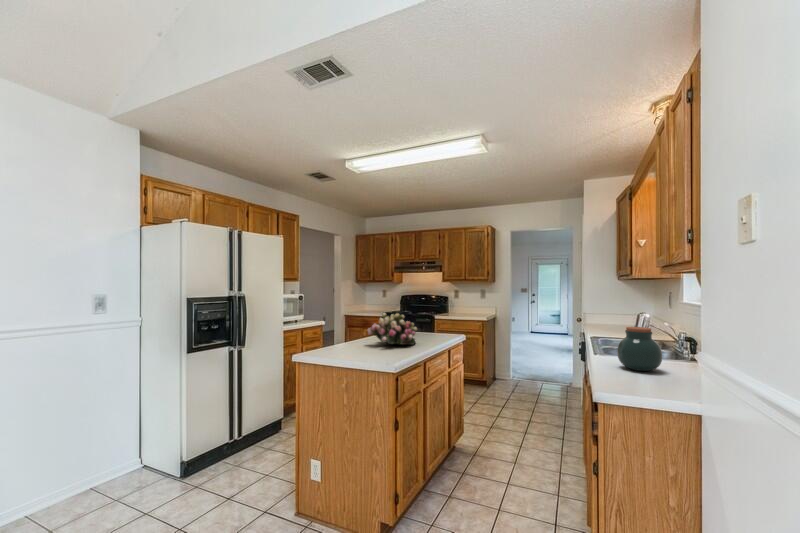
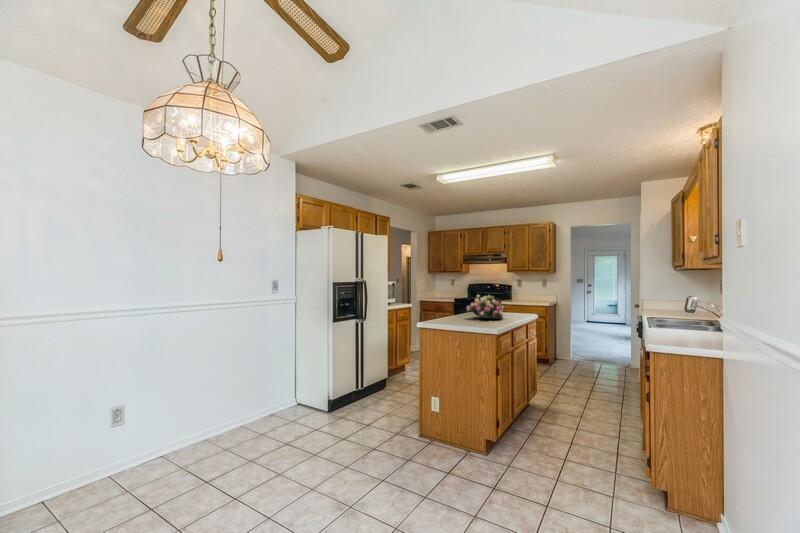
jar: present [617,327,662,371] -> none [667,304,702,336]

